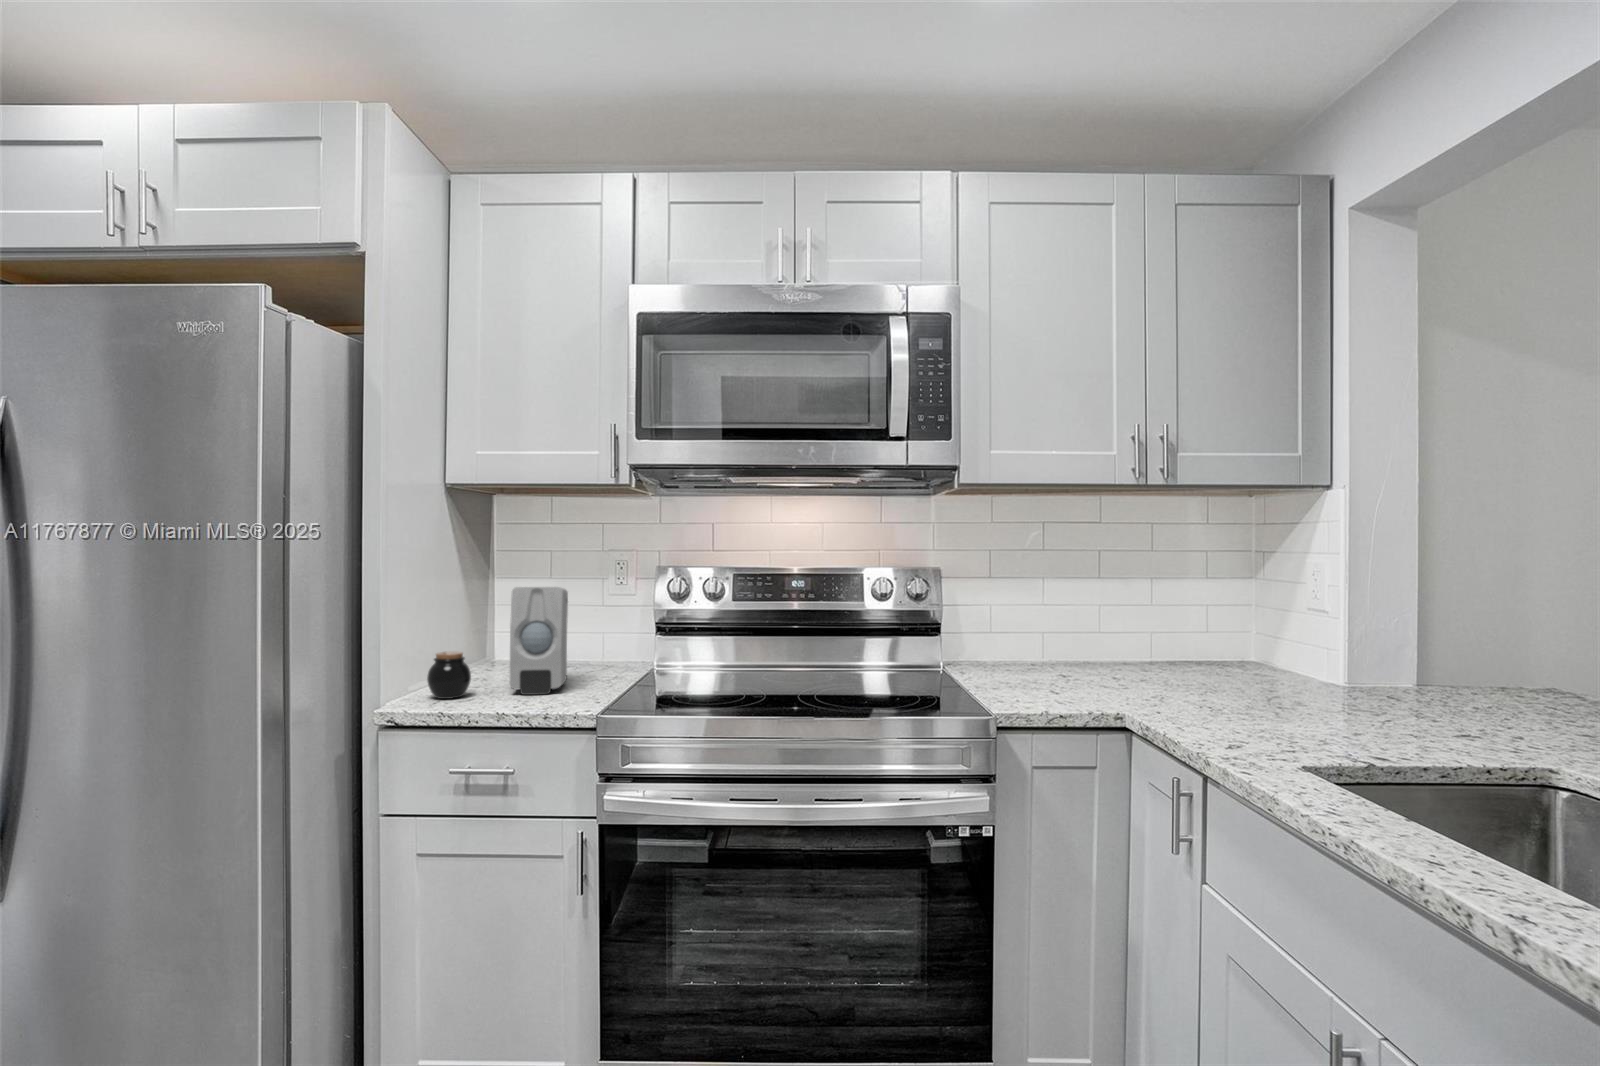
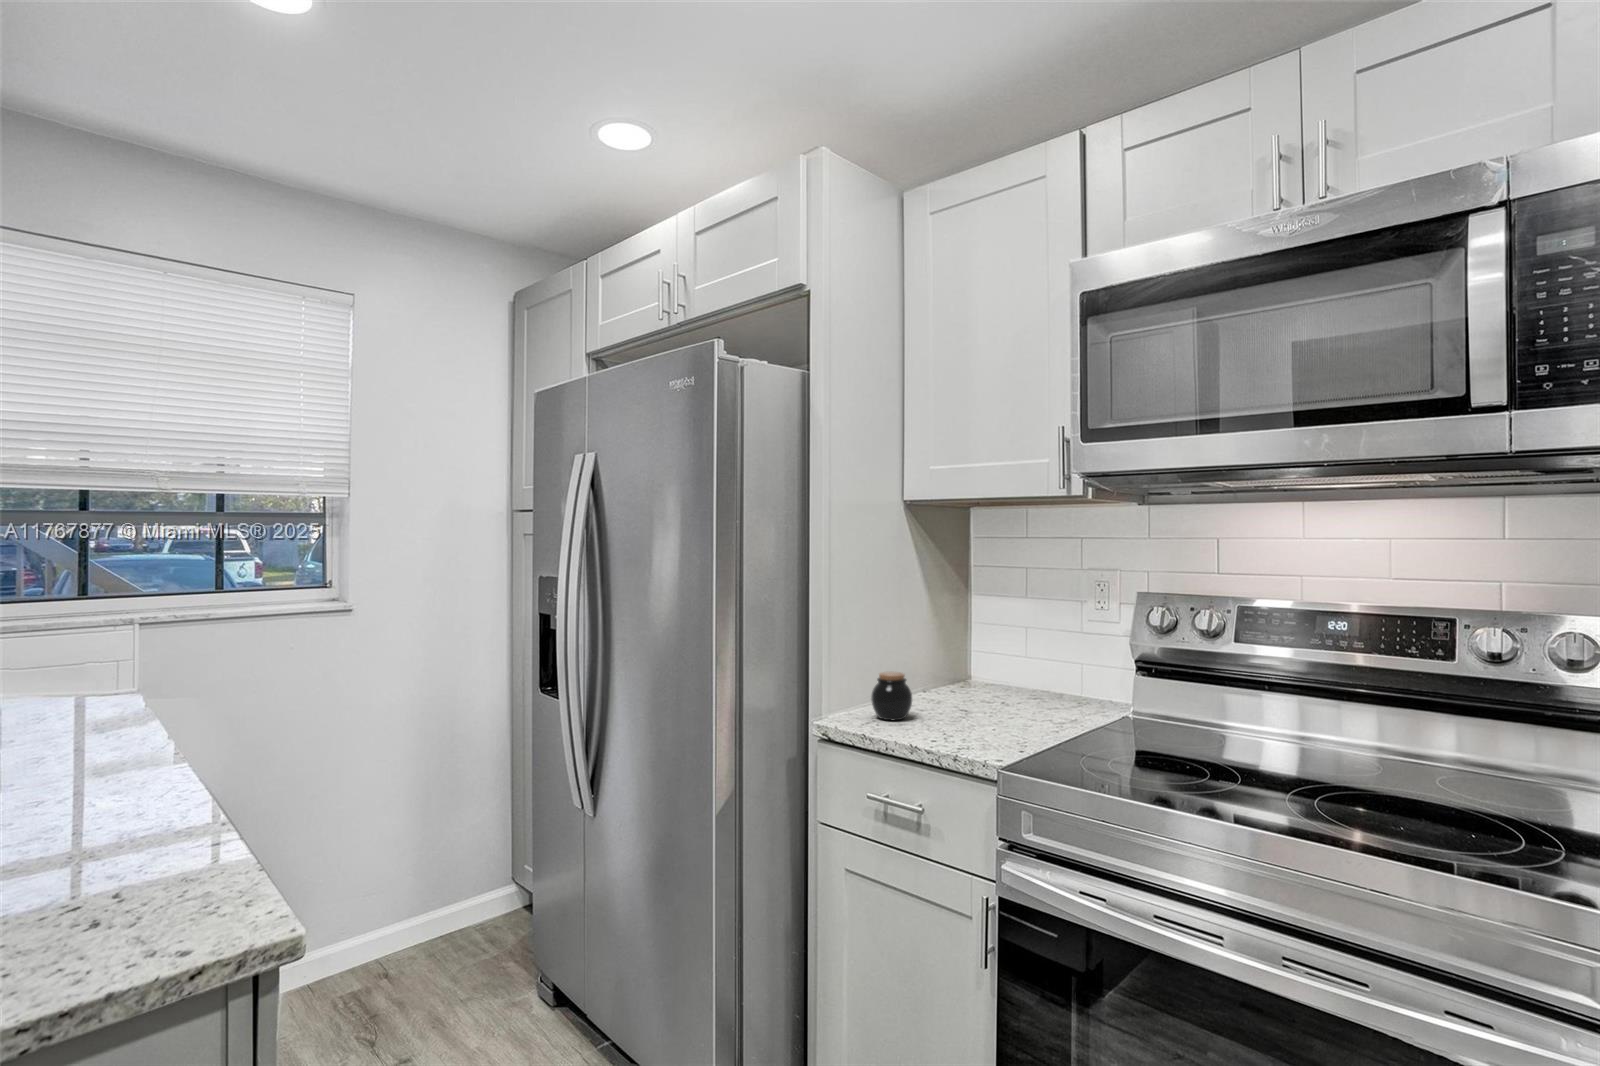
soap dispenser: present [510,587,568,695] -> none [946,611,1022,730]

